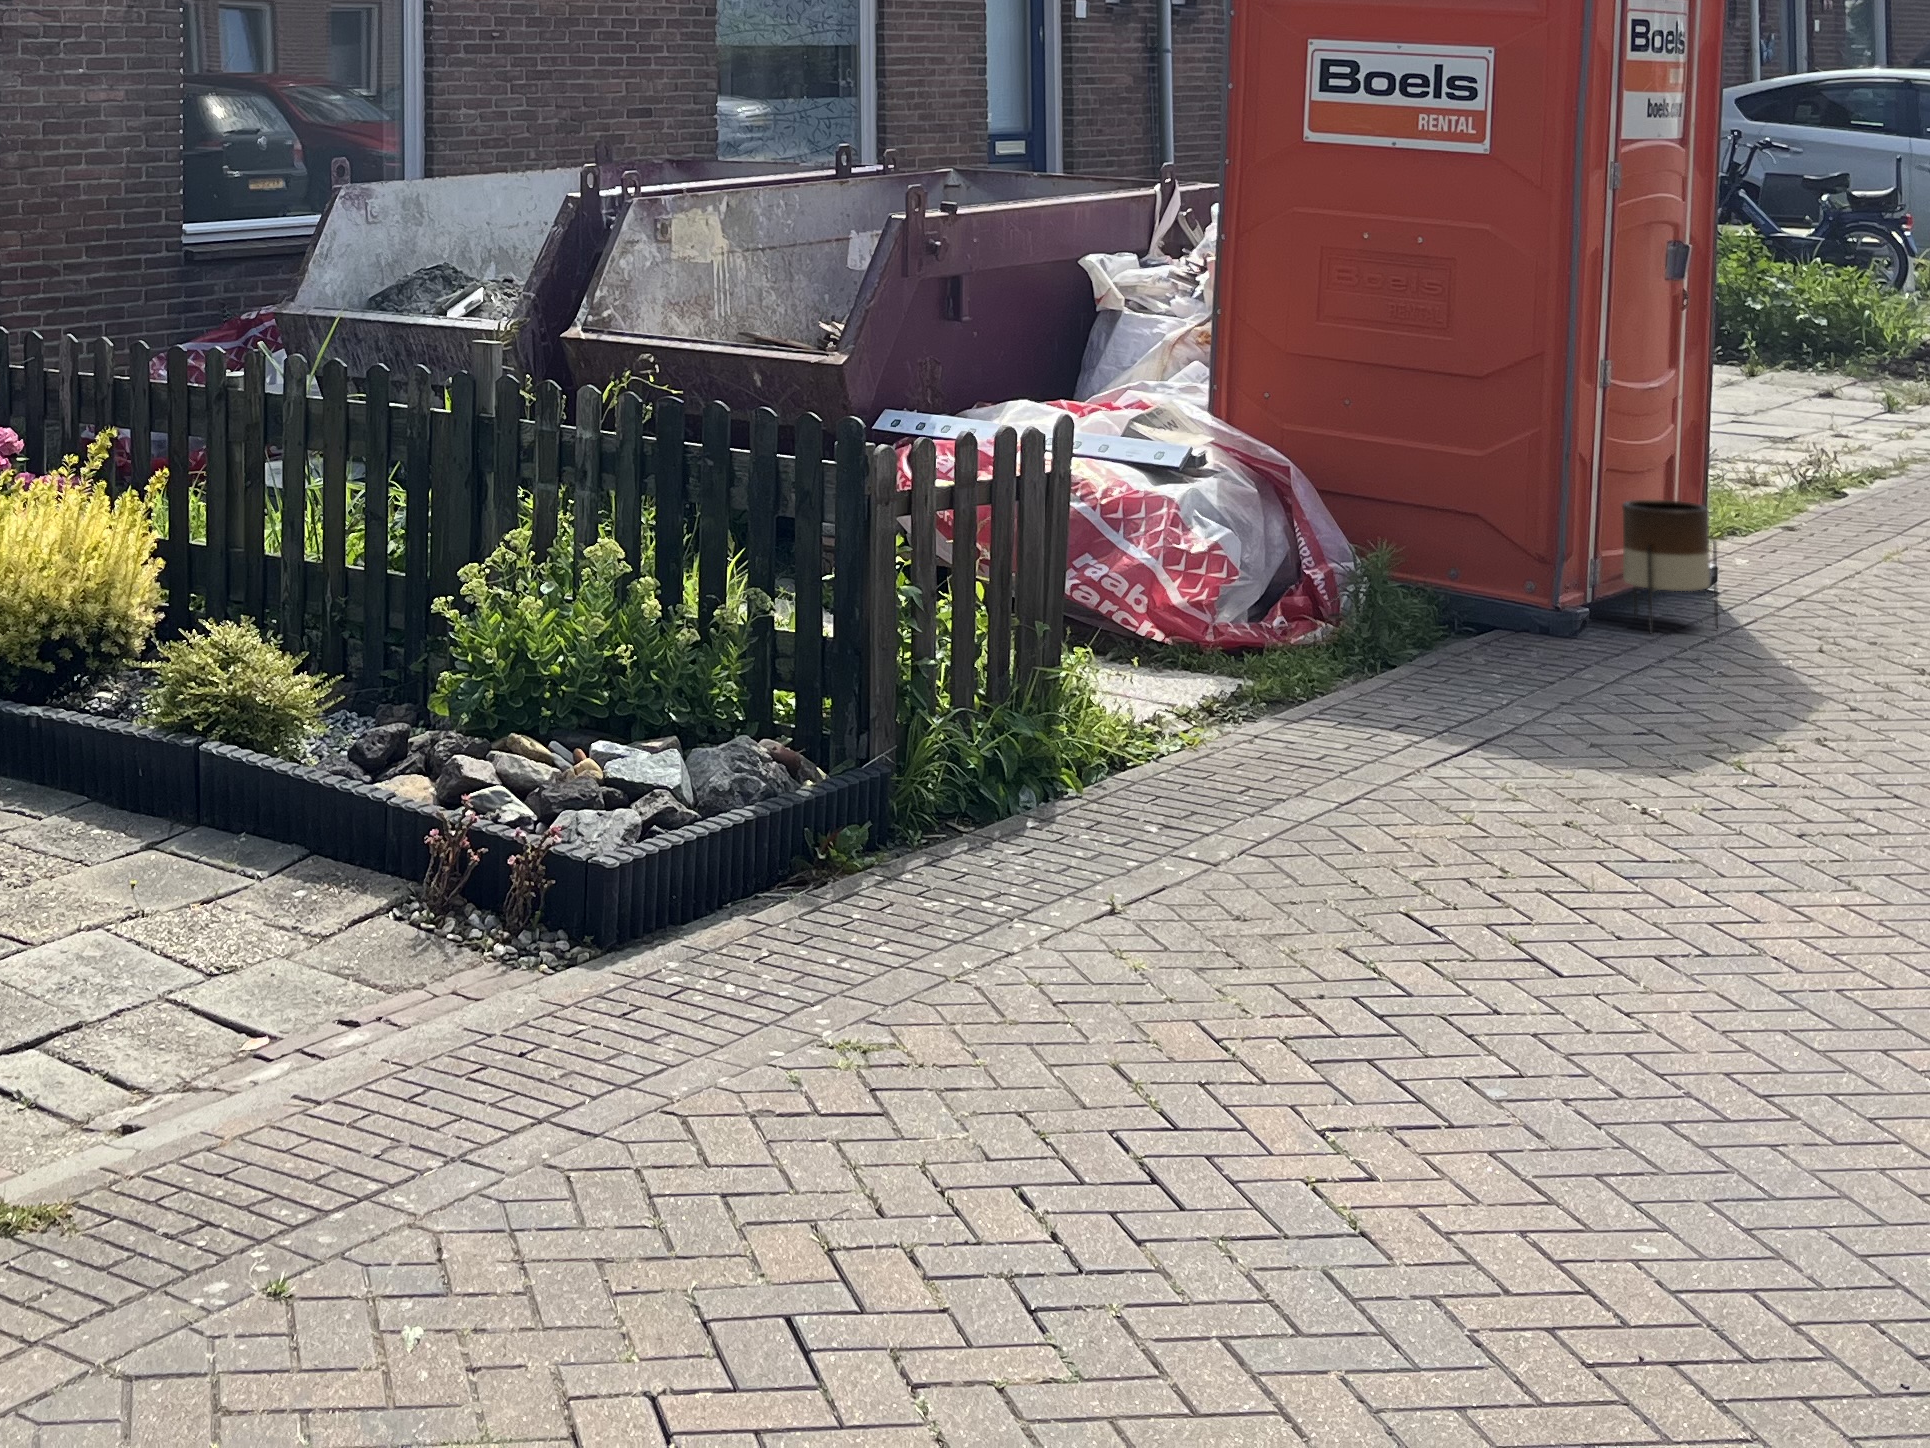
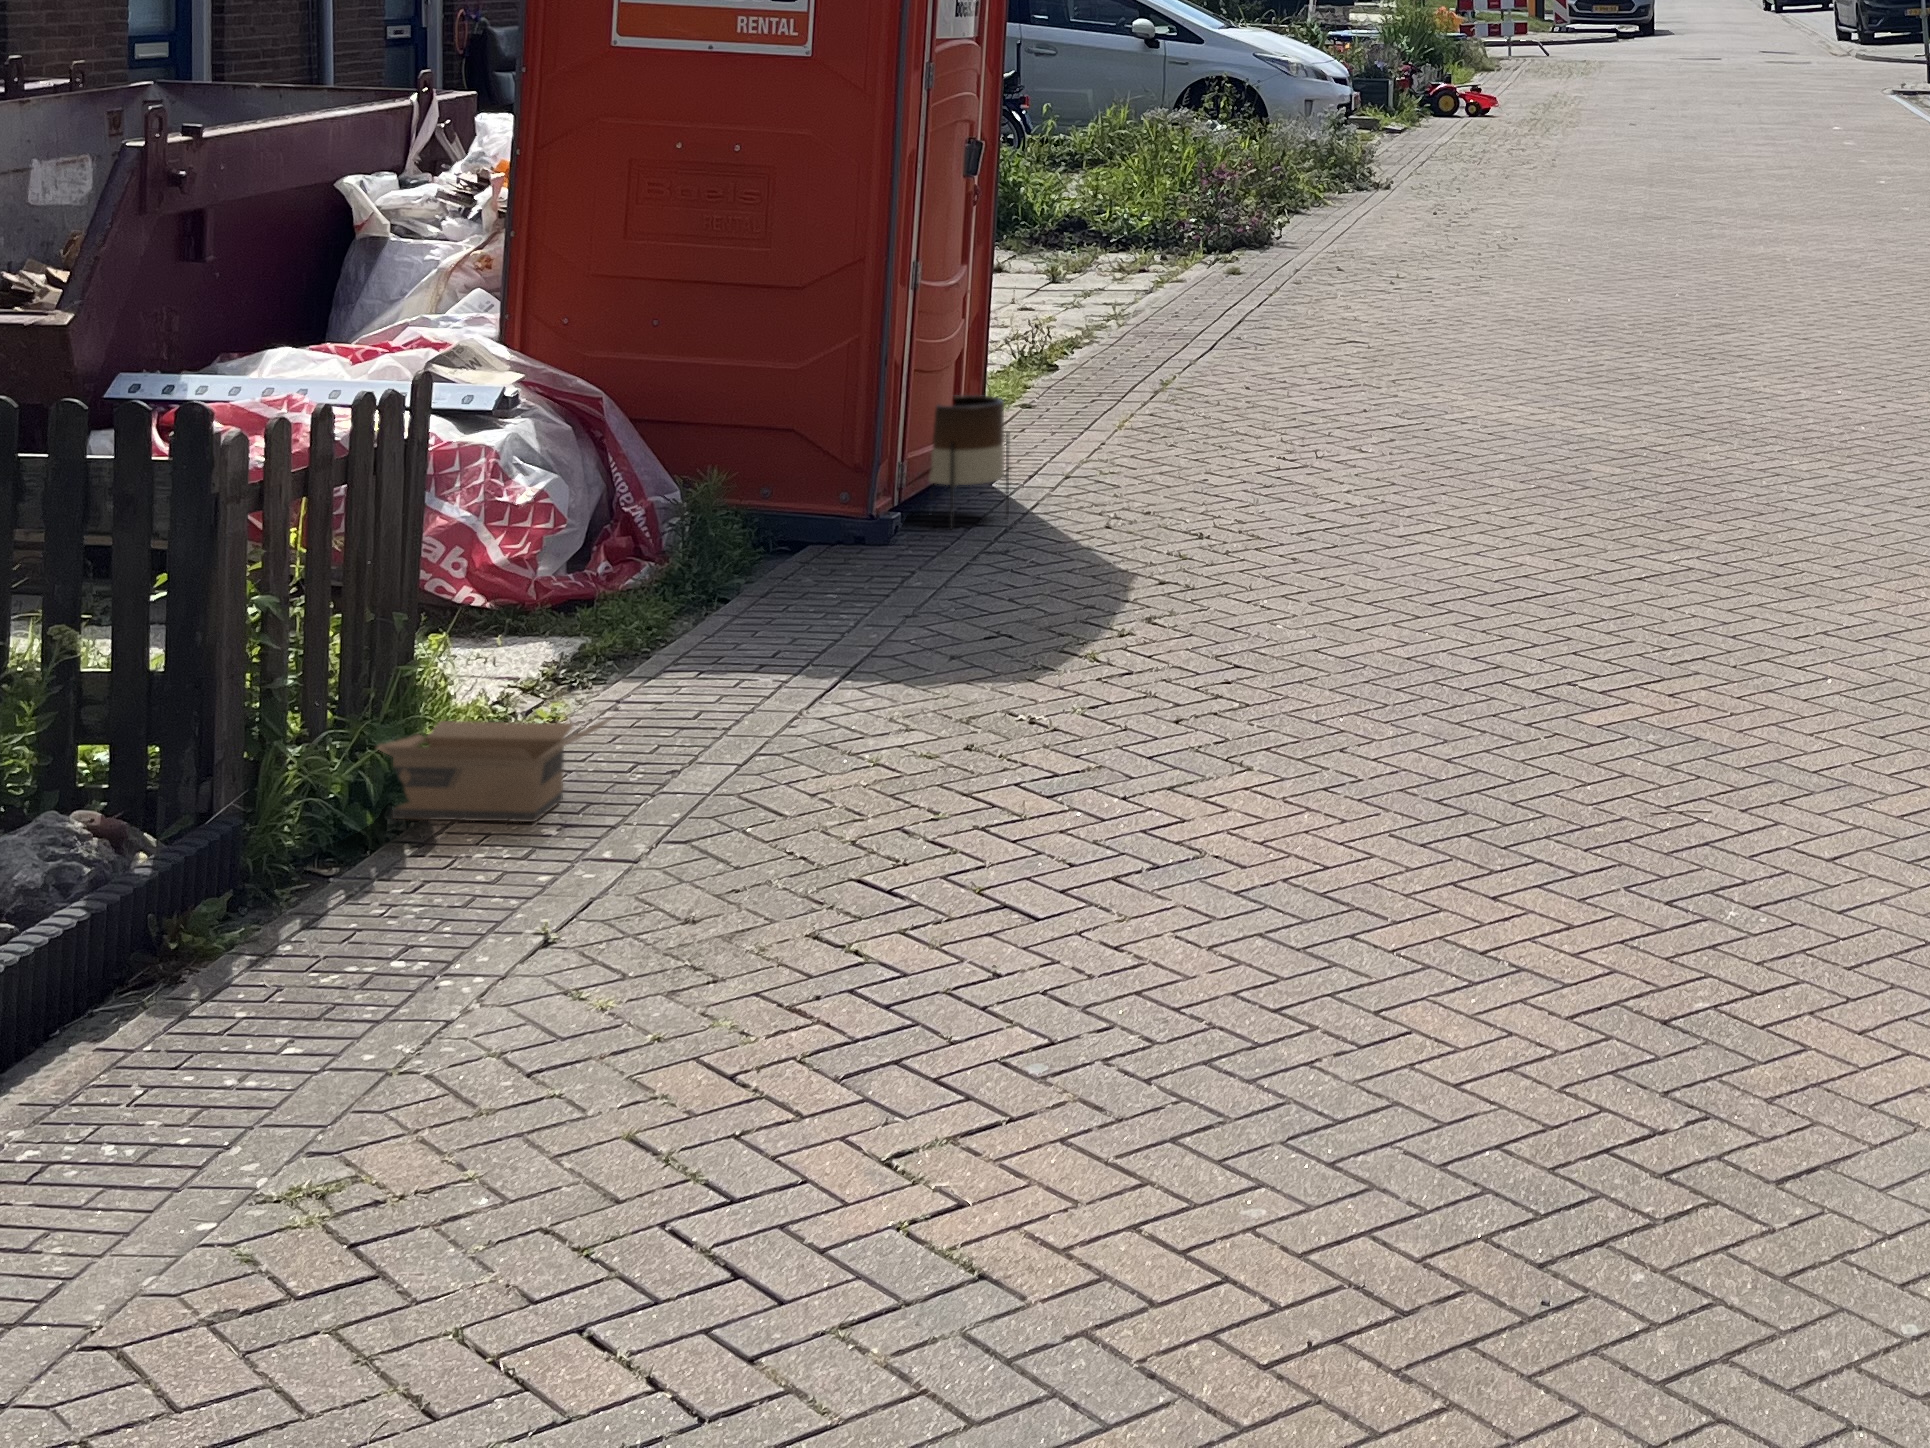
cardboard box: none [978,701,1219,819] -> present [377,716,614,822]

